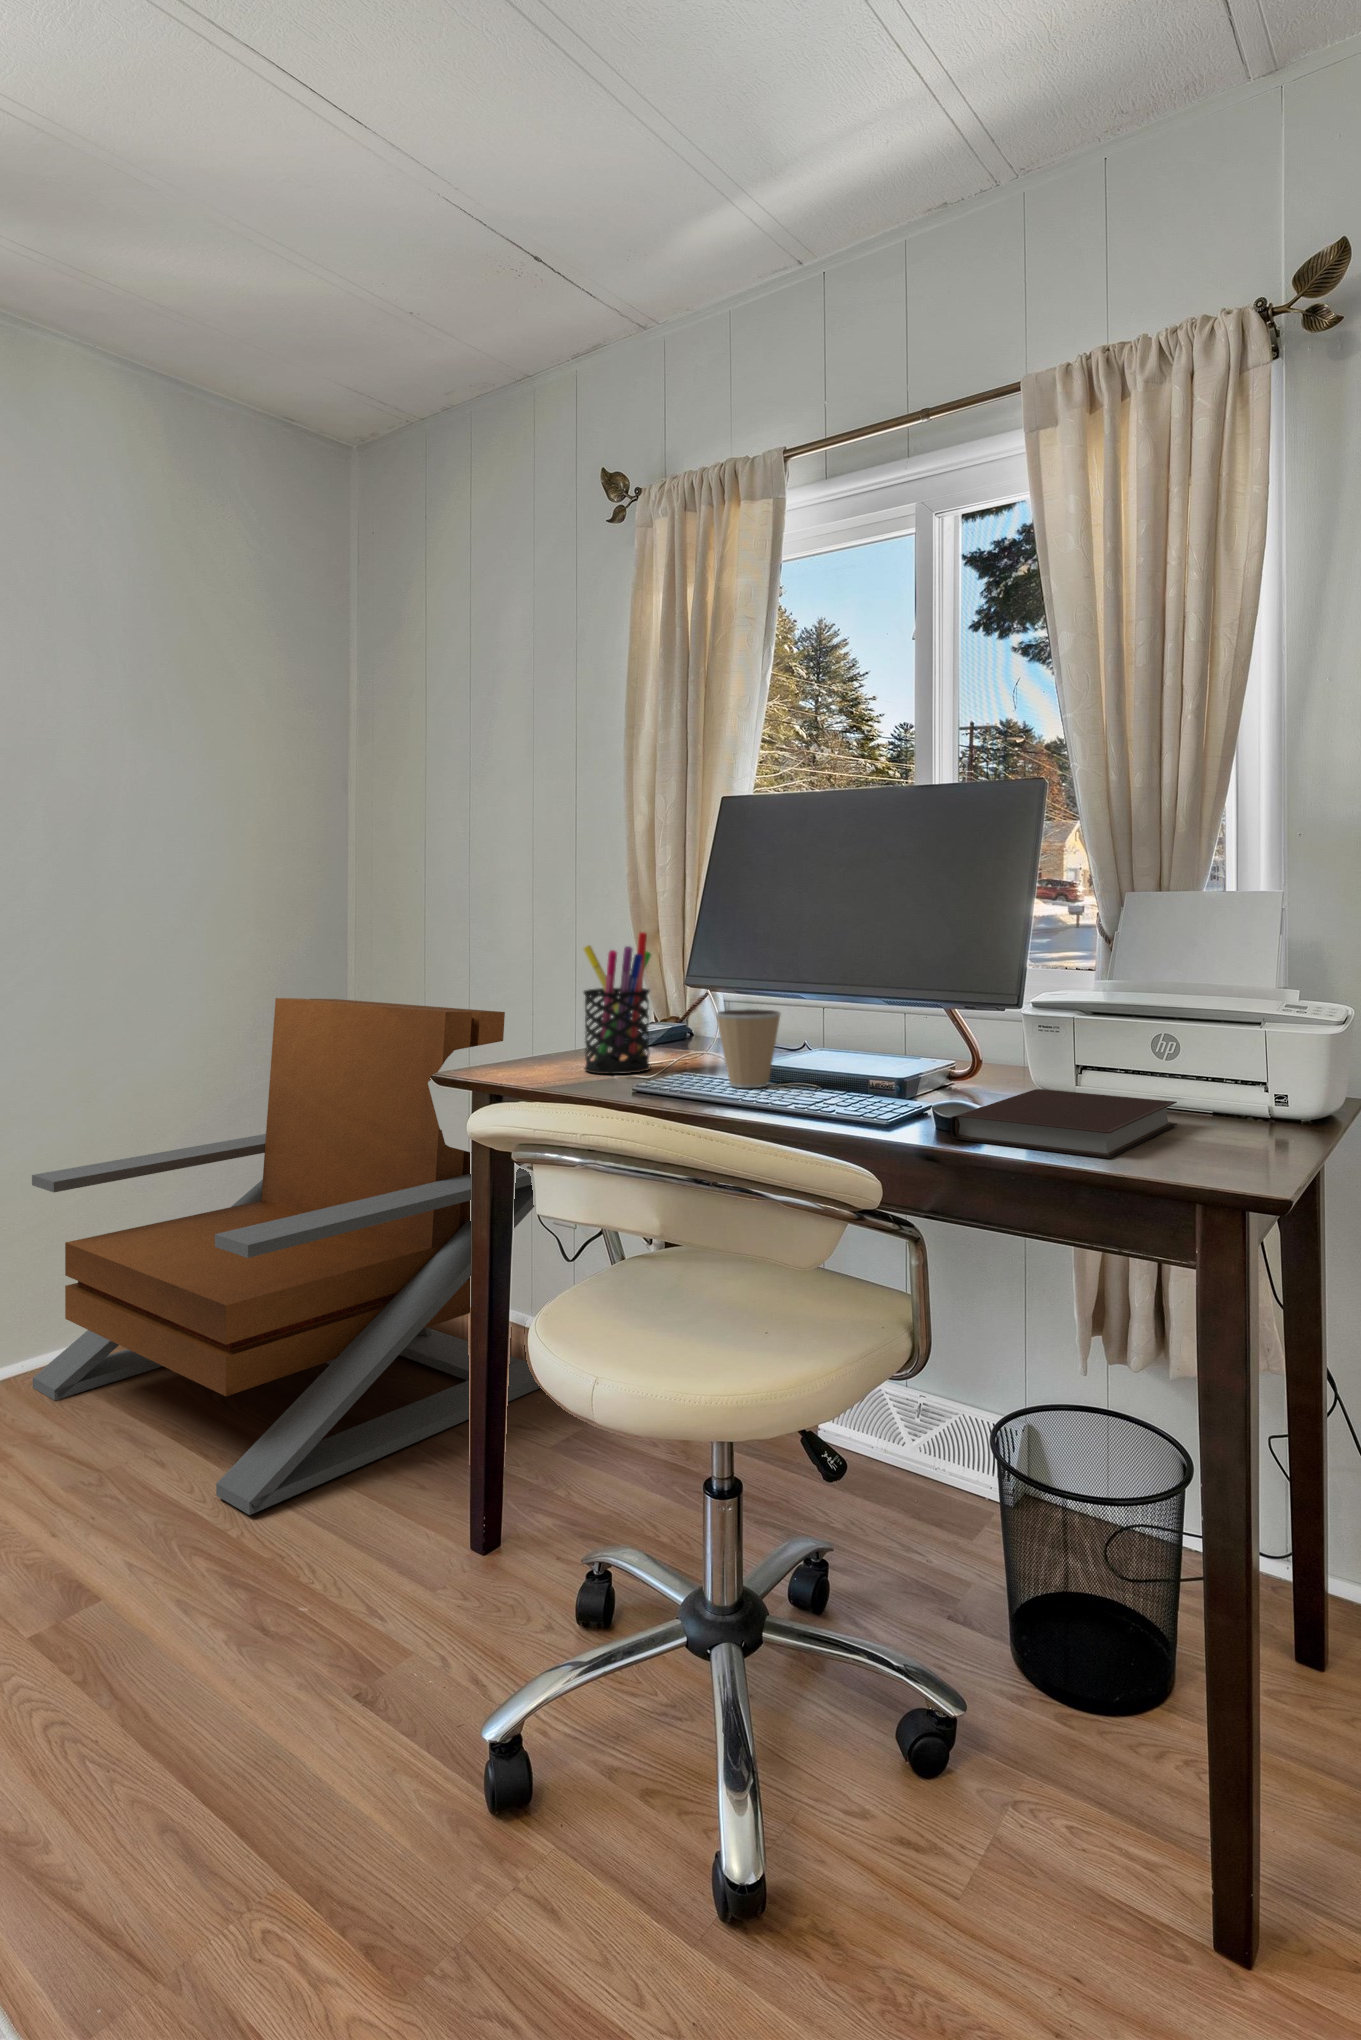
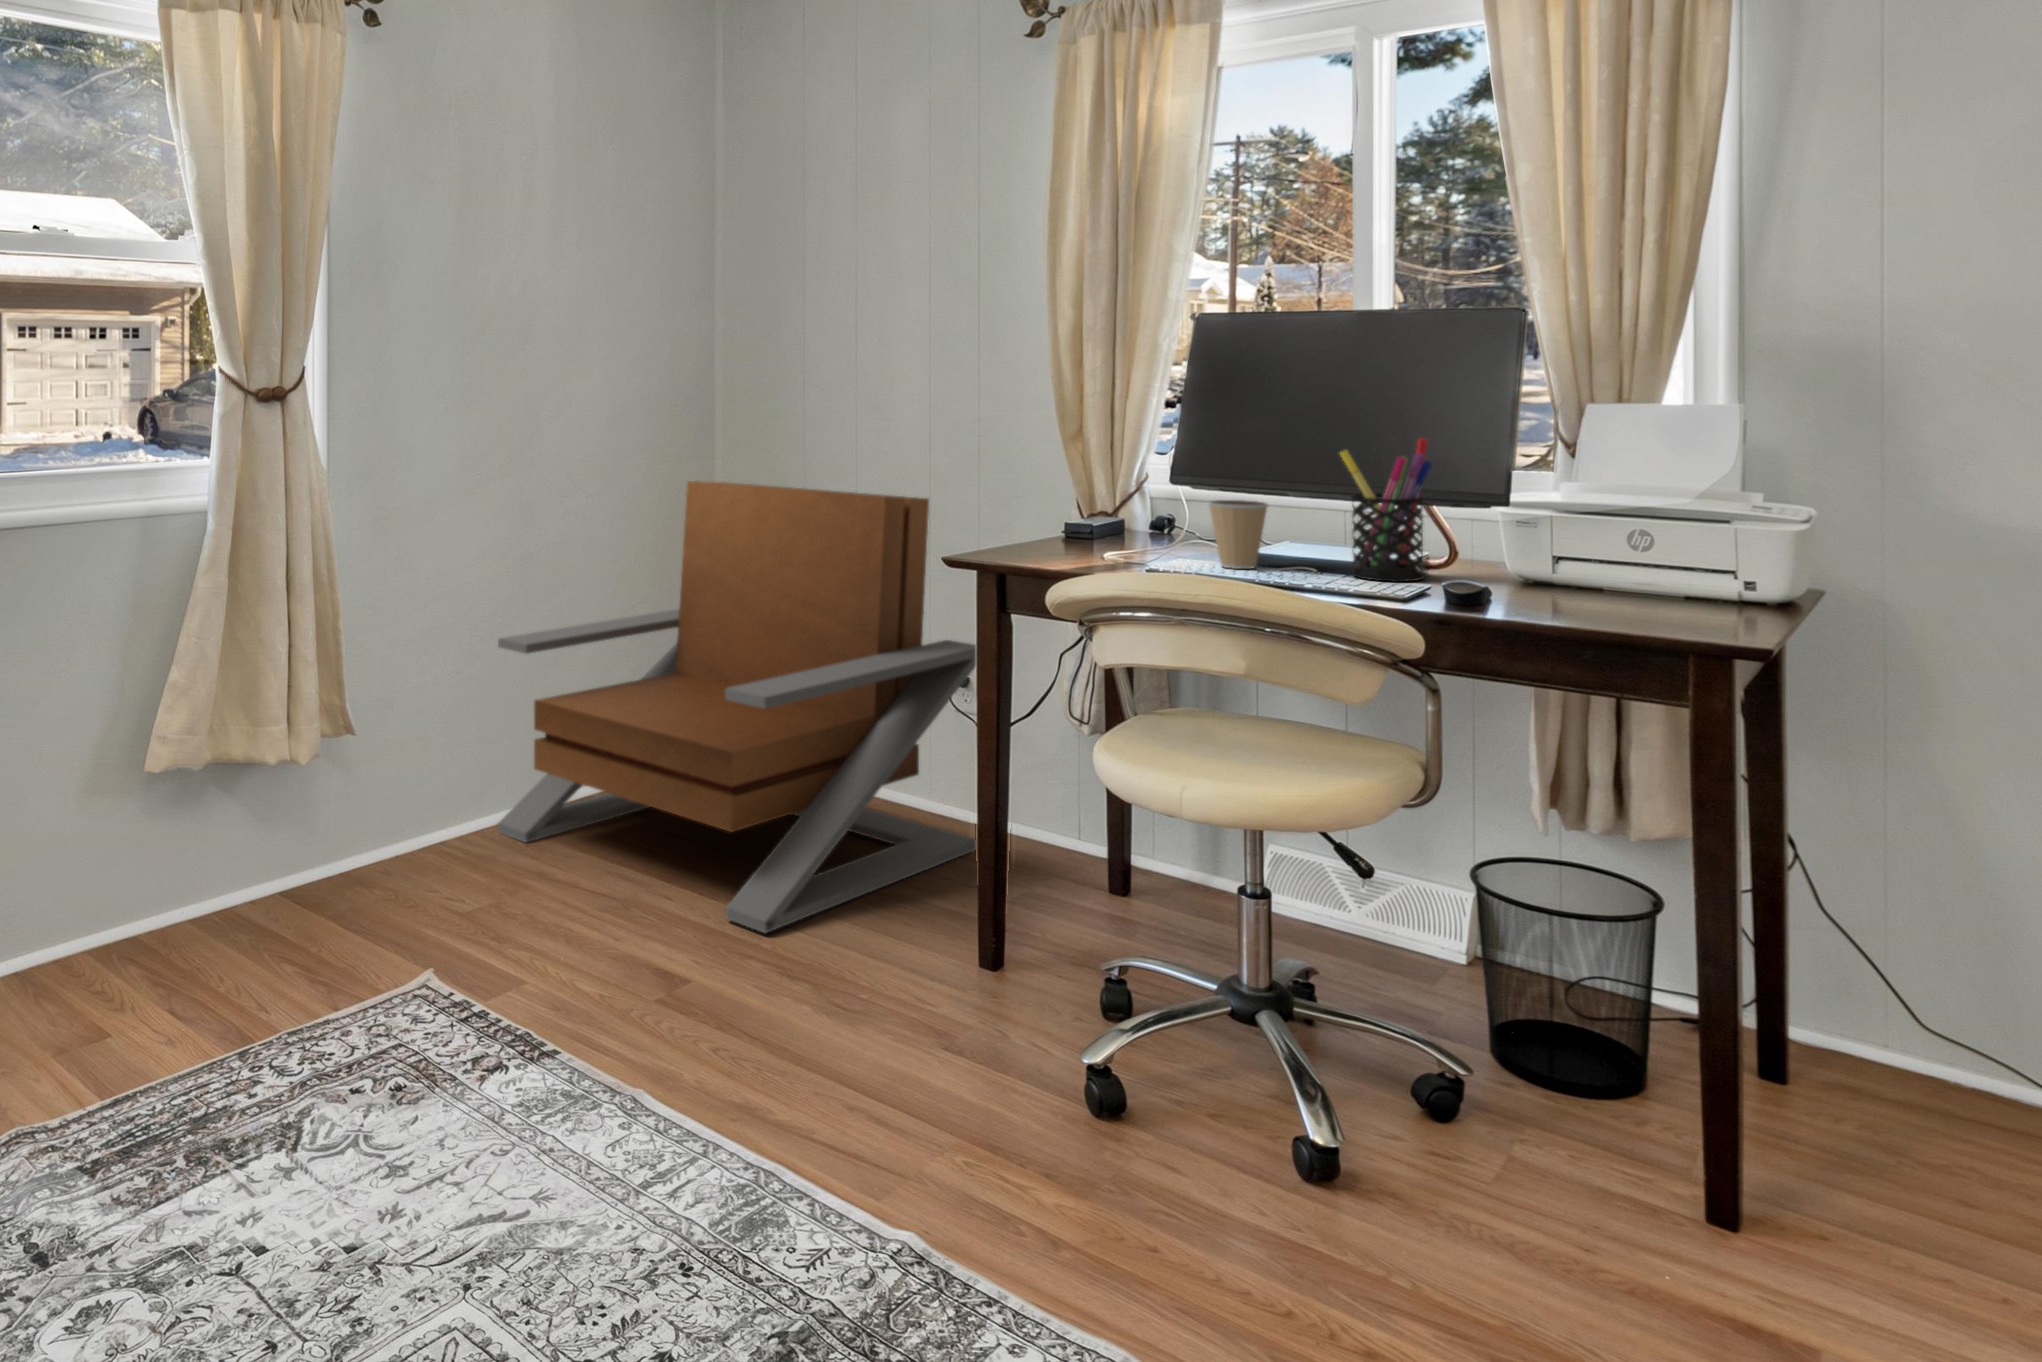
pen holder: present [584,932,651,1074] -> present [1340,438,1432,582]
notebook: present [951,1089,1177,1158] -> none [1469,573,1660,624]

